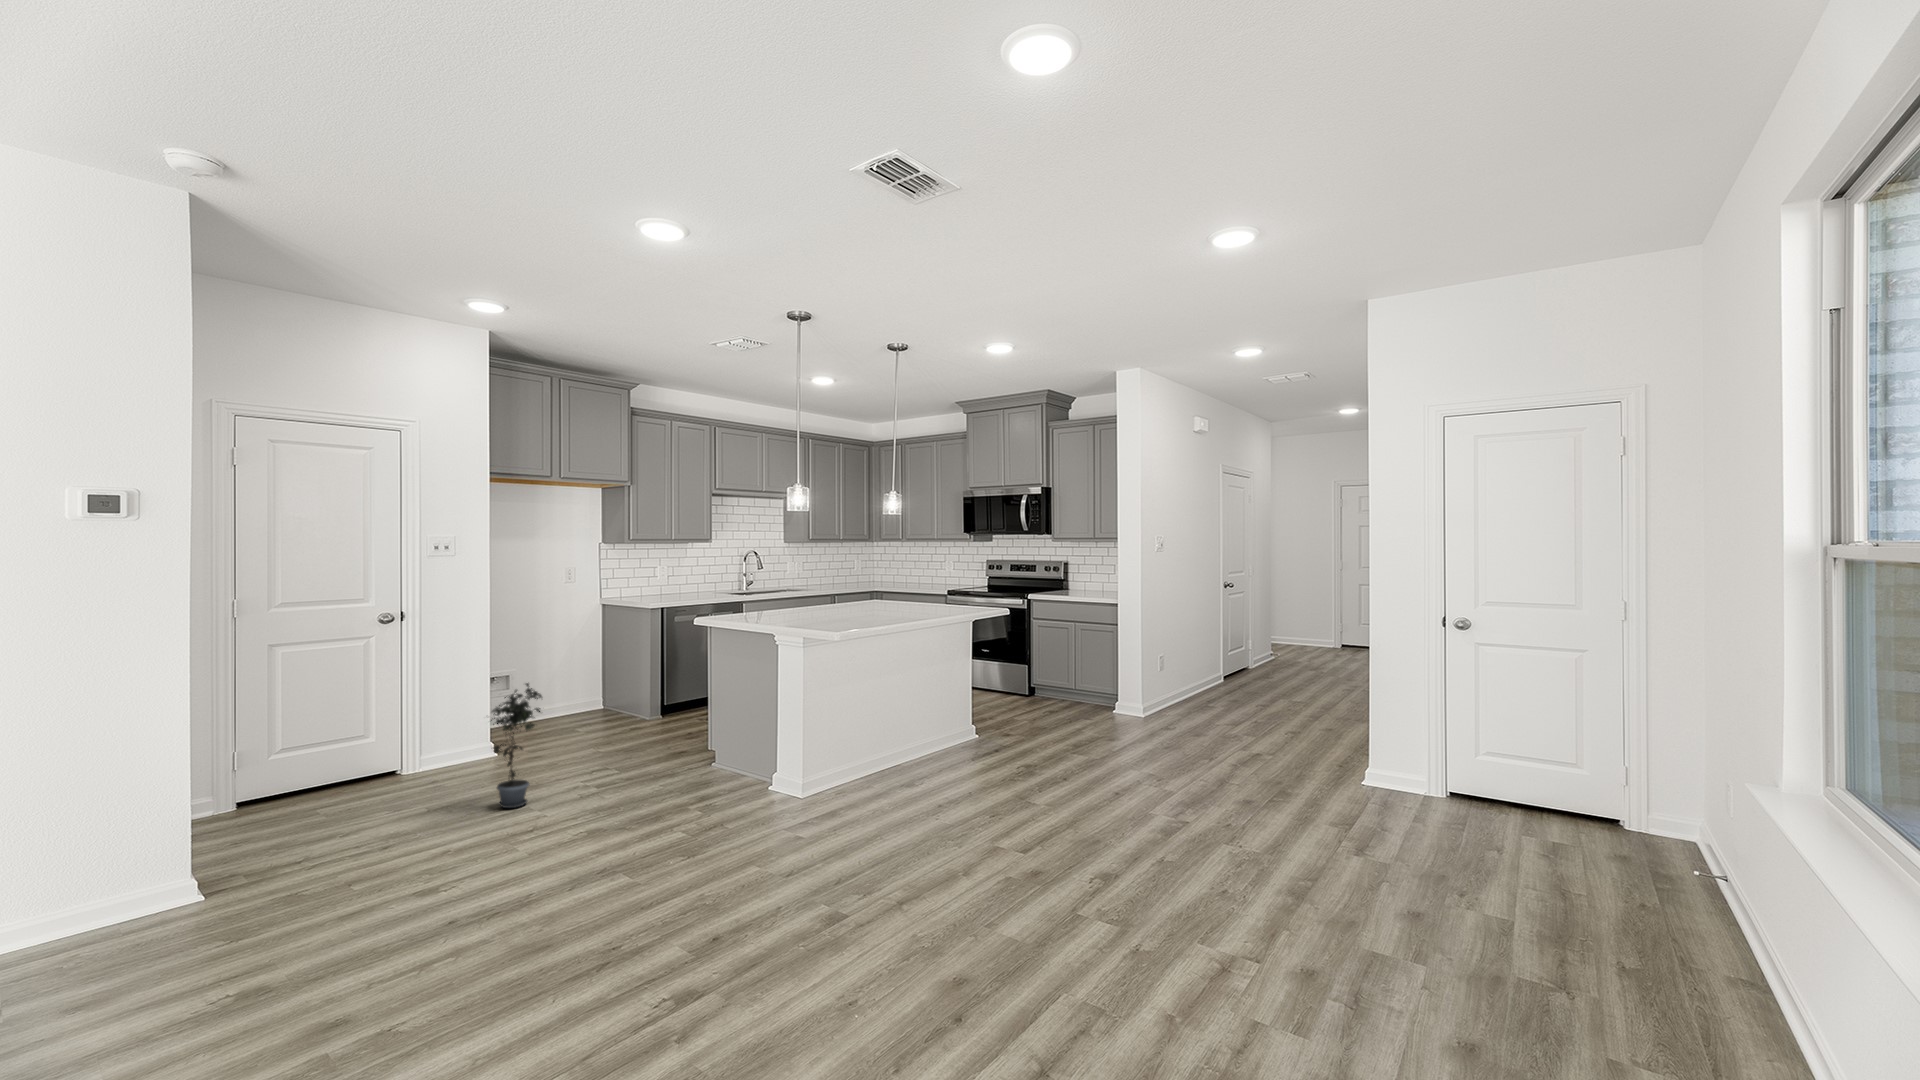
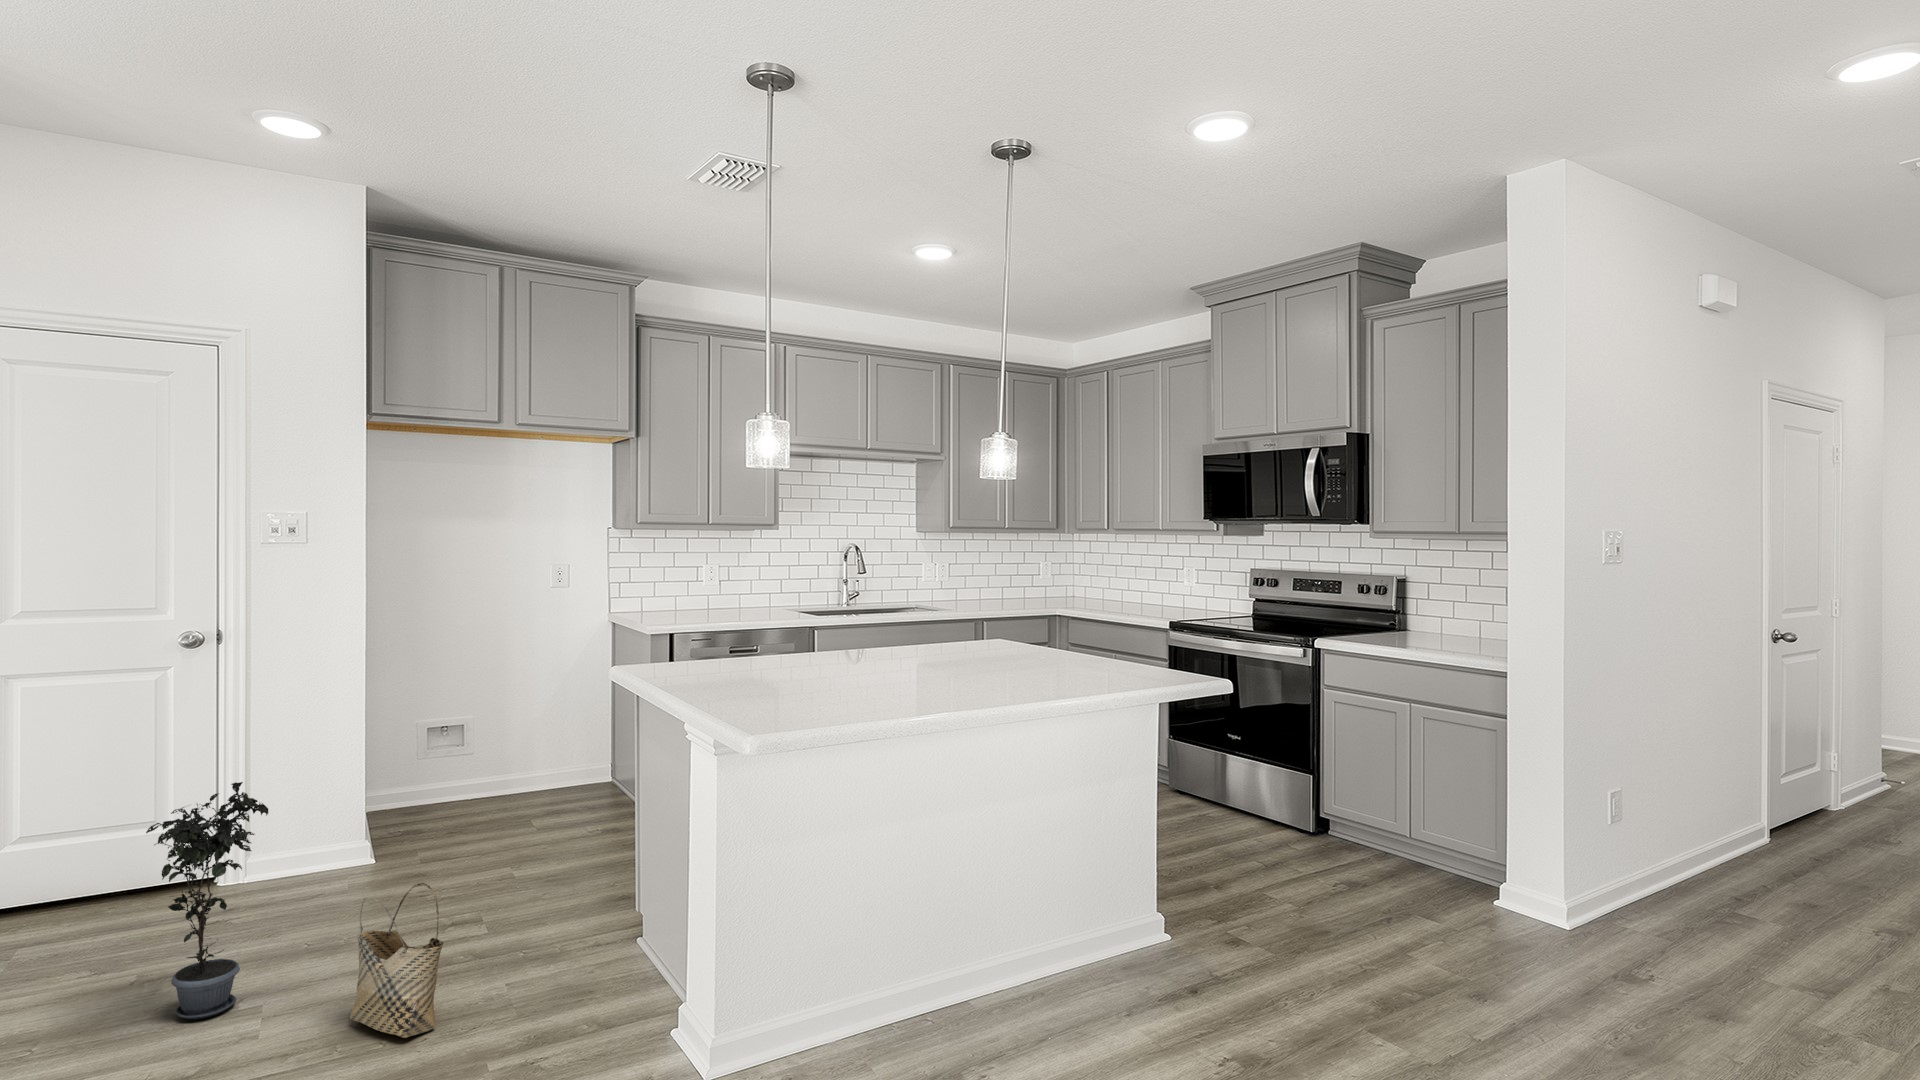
woven basket: none [605,727,657,799] -> present [350,883,443,1038]

